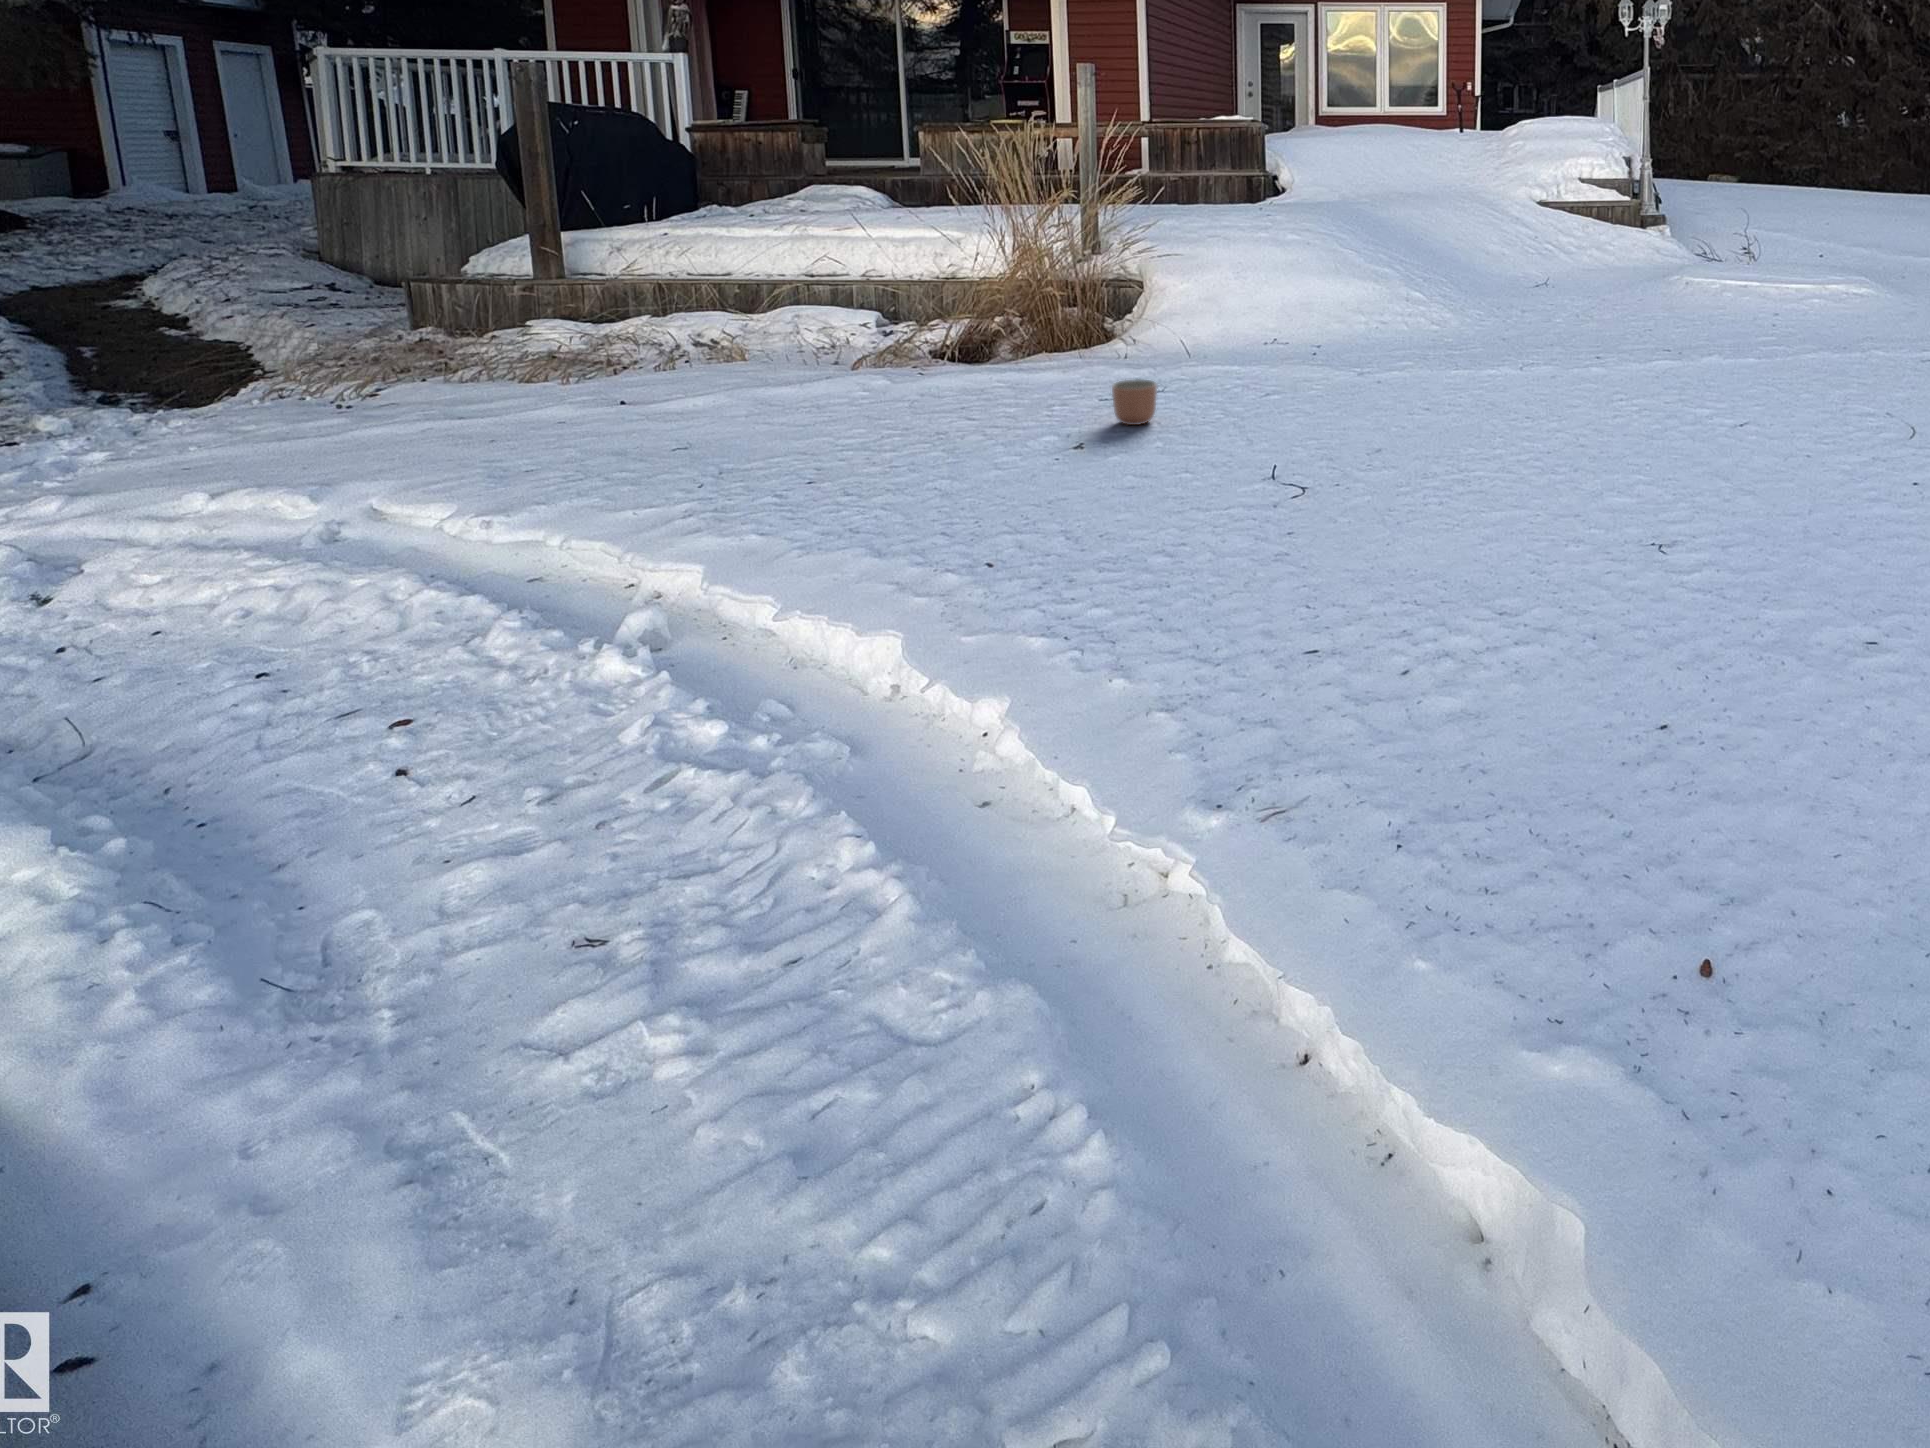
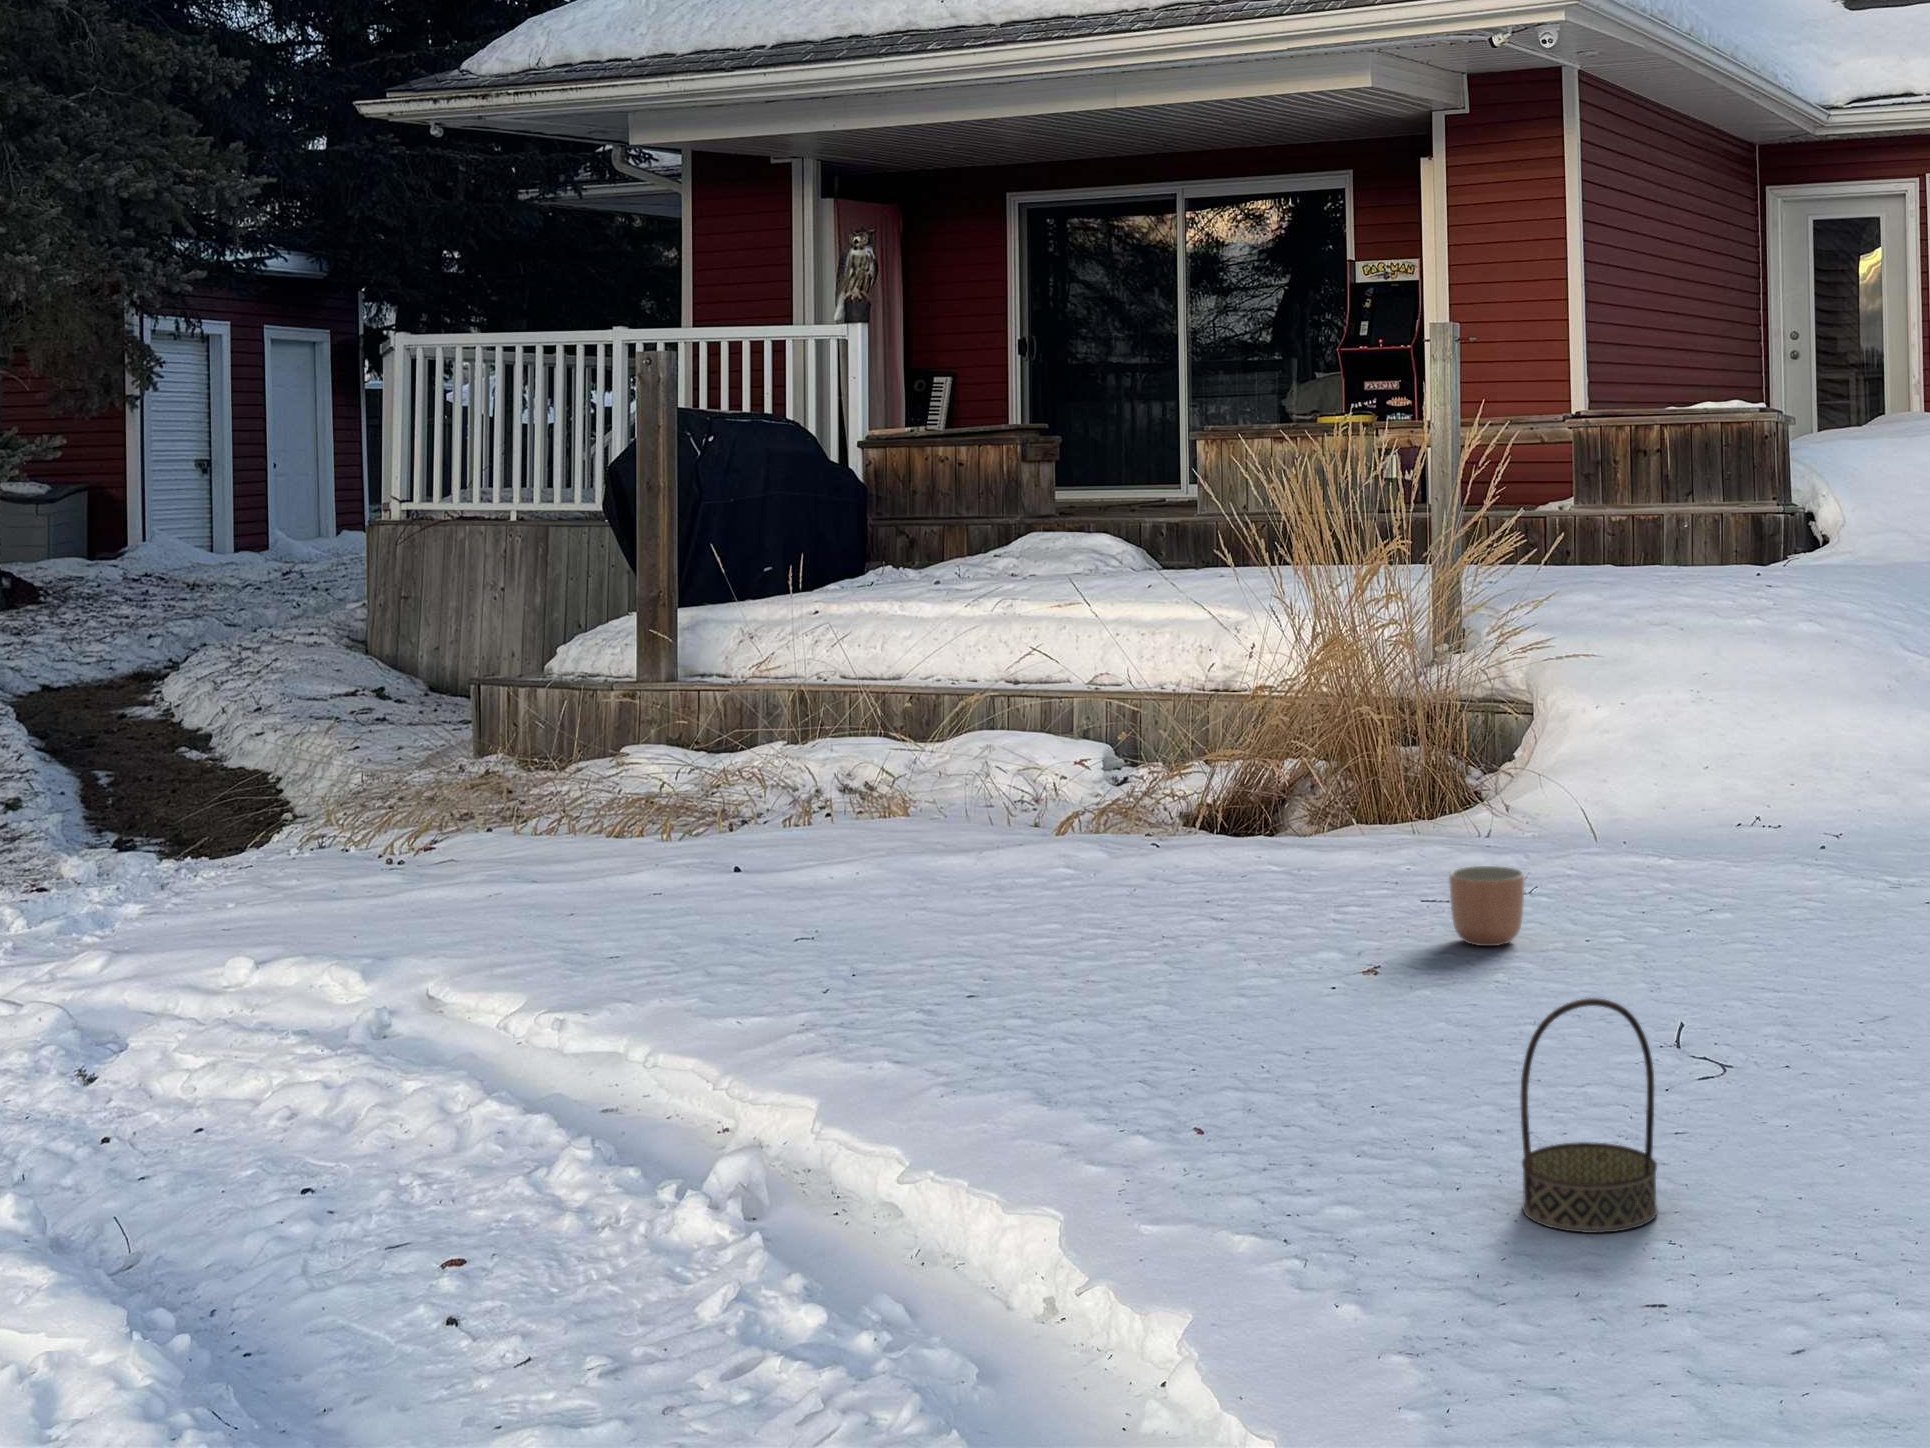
basket: none [1197,469,1278,605] -> present [1521,998,1658,1233]

